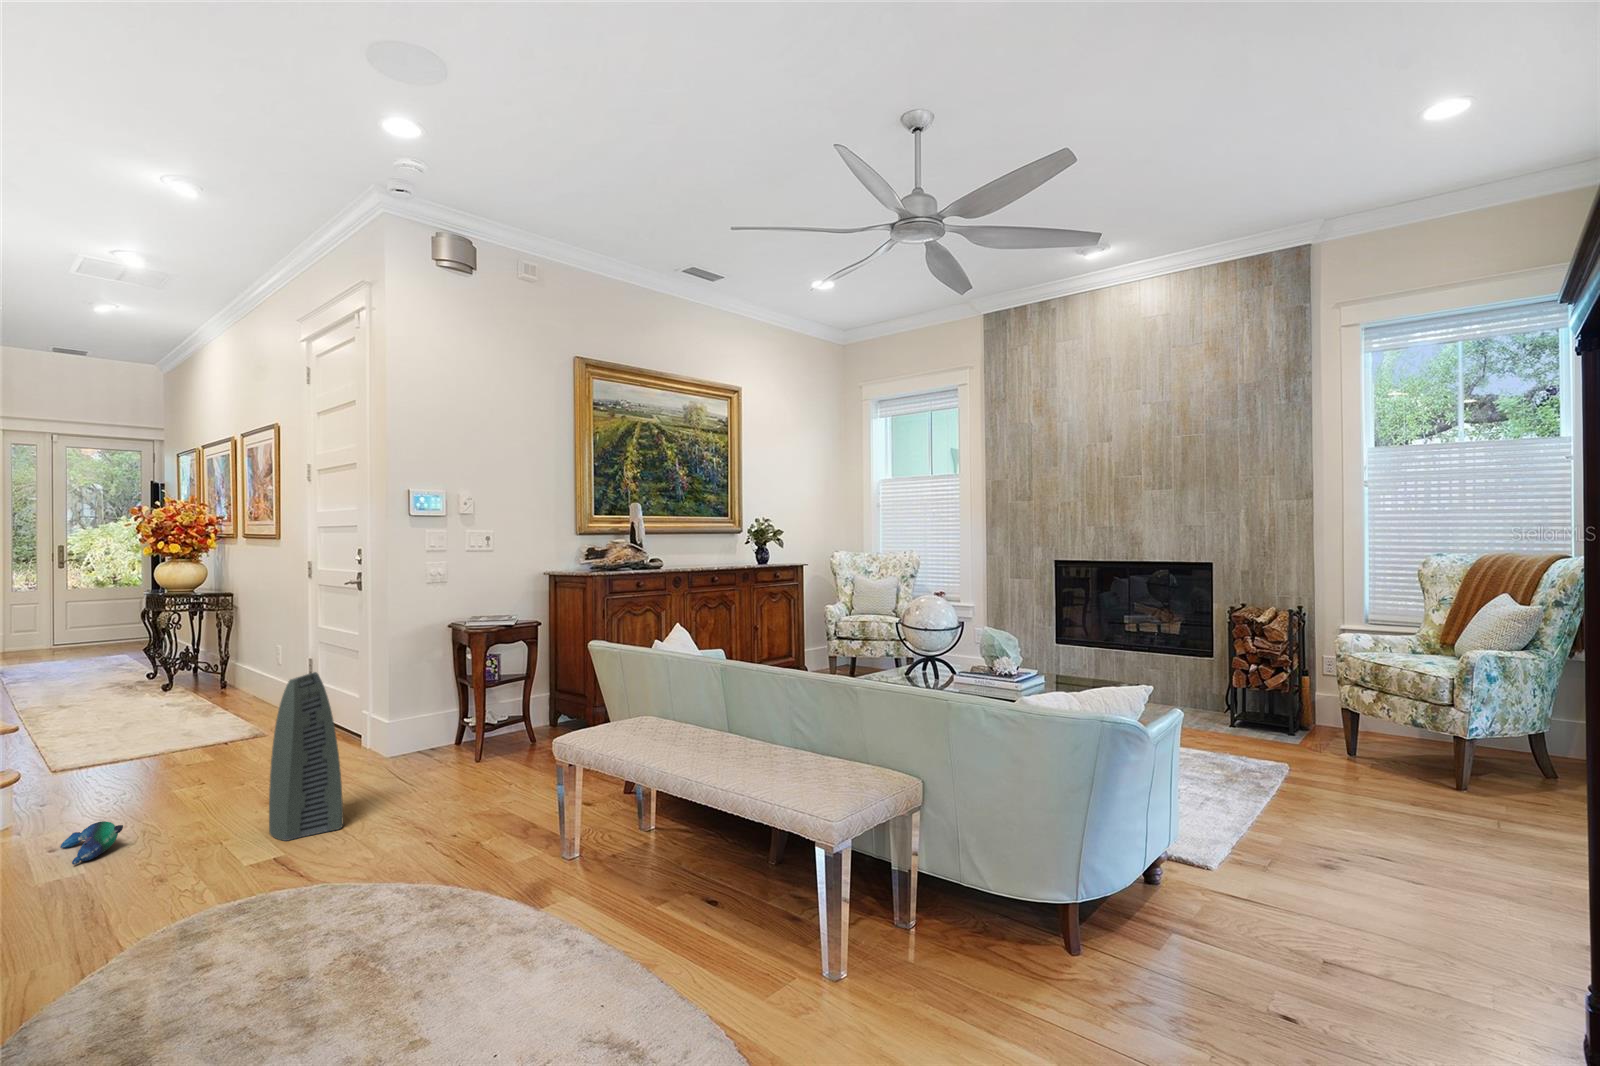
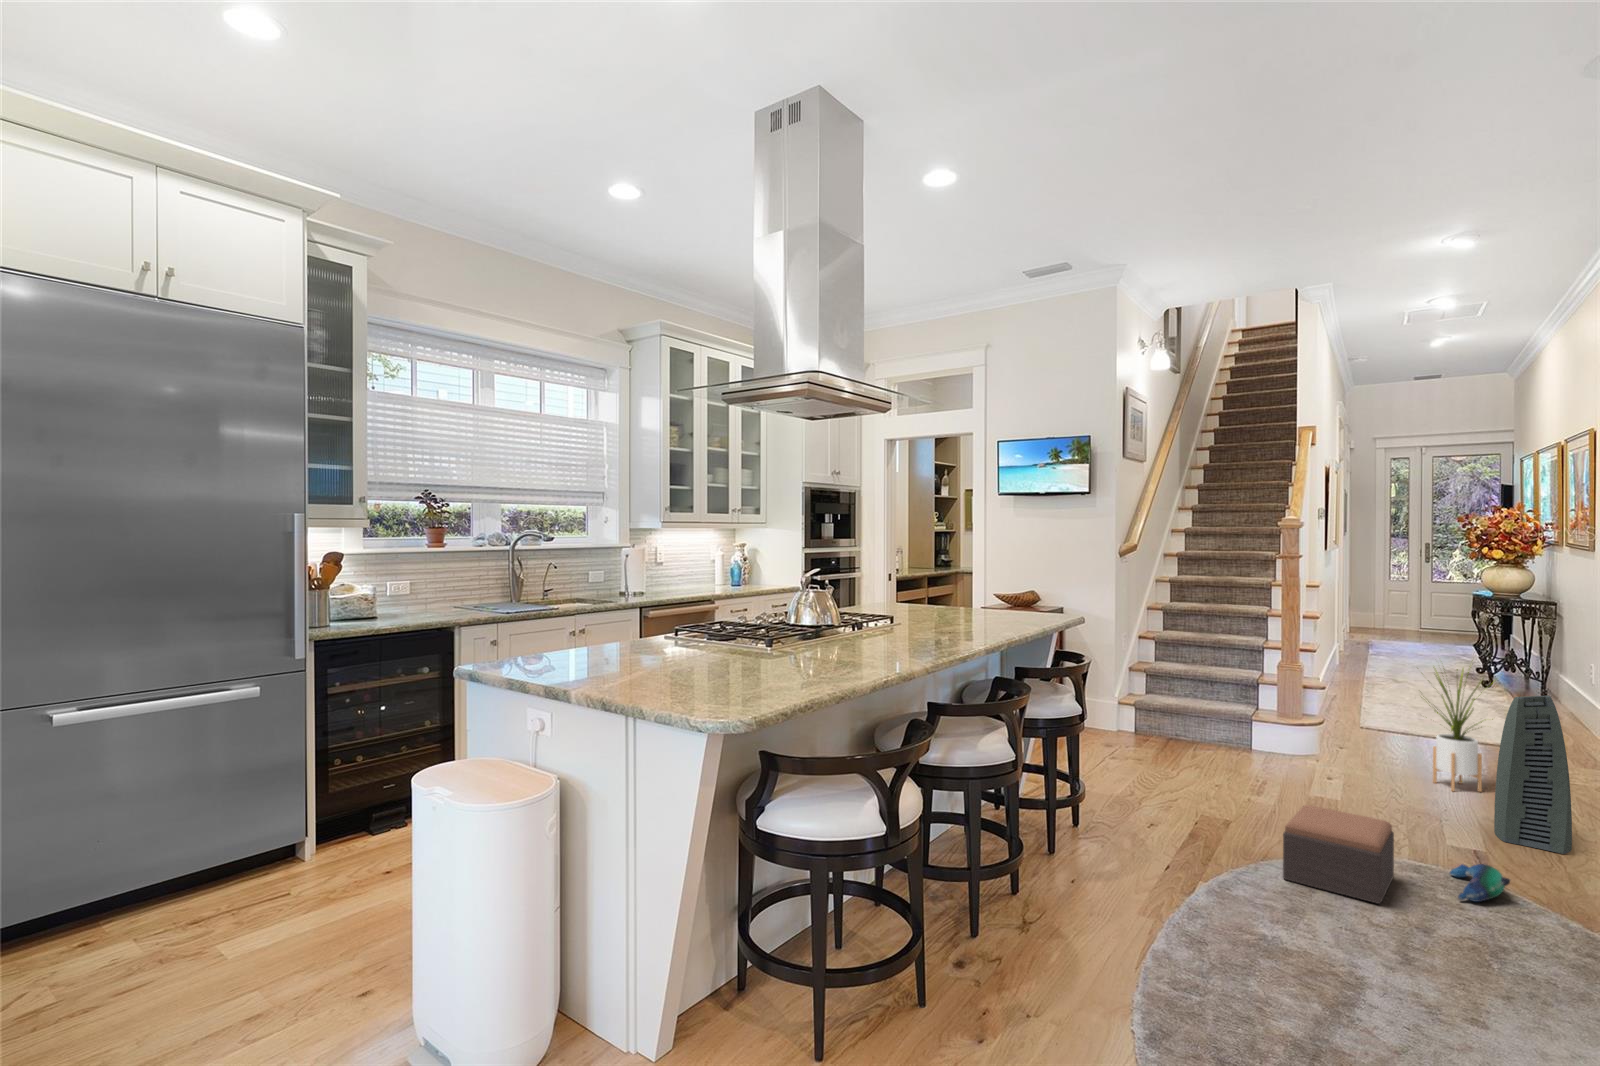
house plant: none [151,651,252,809] -> present [1421,669,1493,792]
plush toy: present [60,821,123,865] -> present [1450,864,1510,902]
footstool: none [50,873,215,1039] -> present [1283,805,1394,904]

